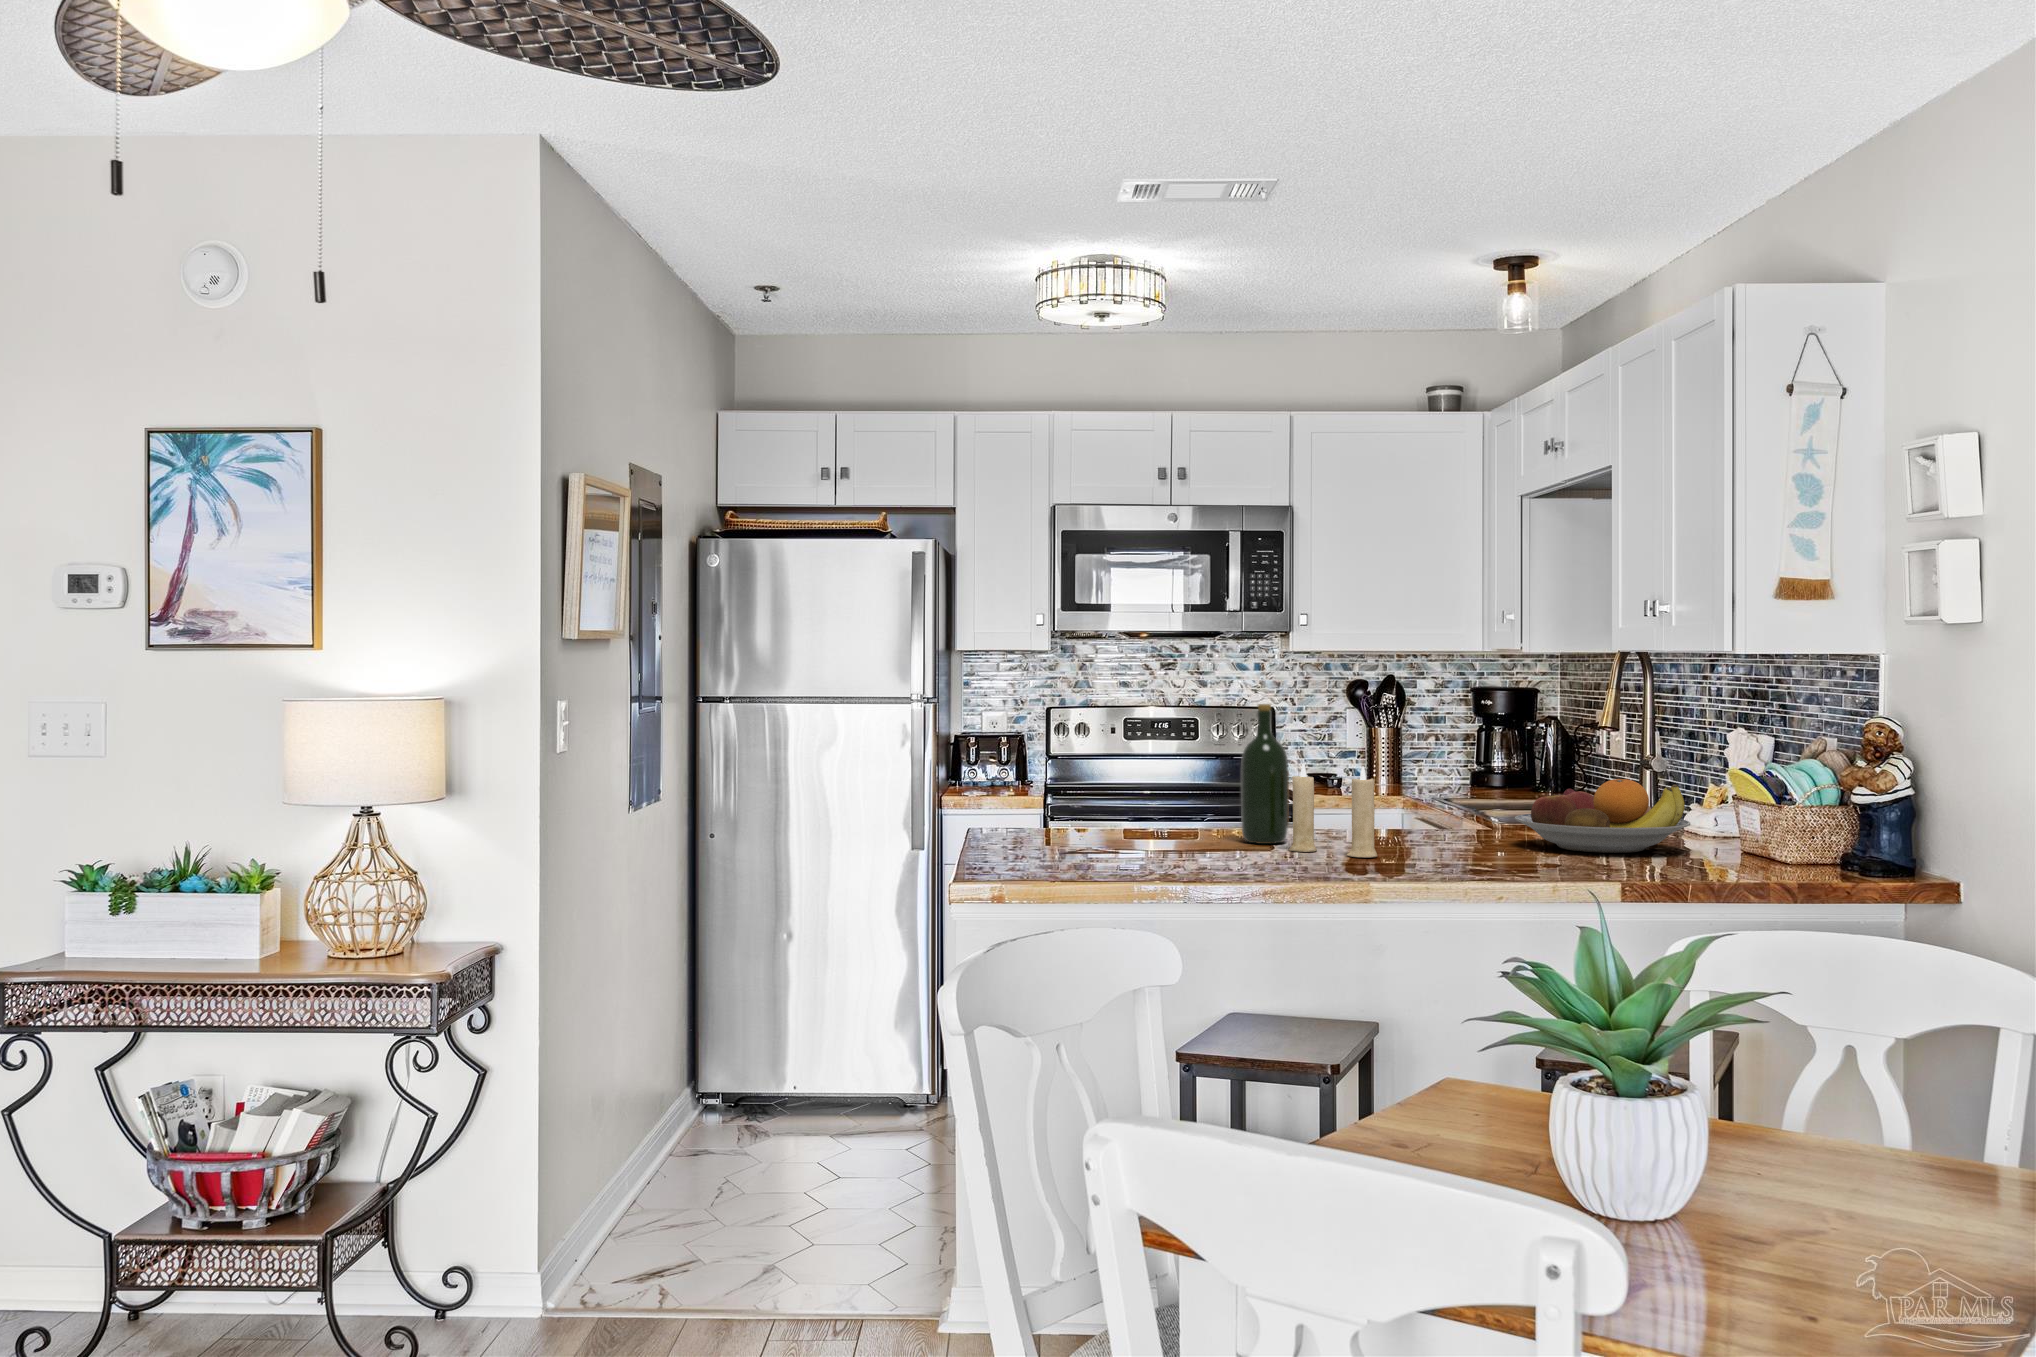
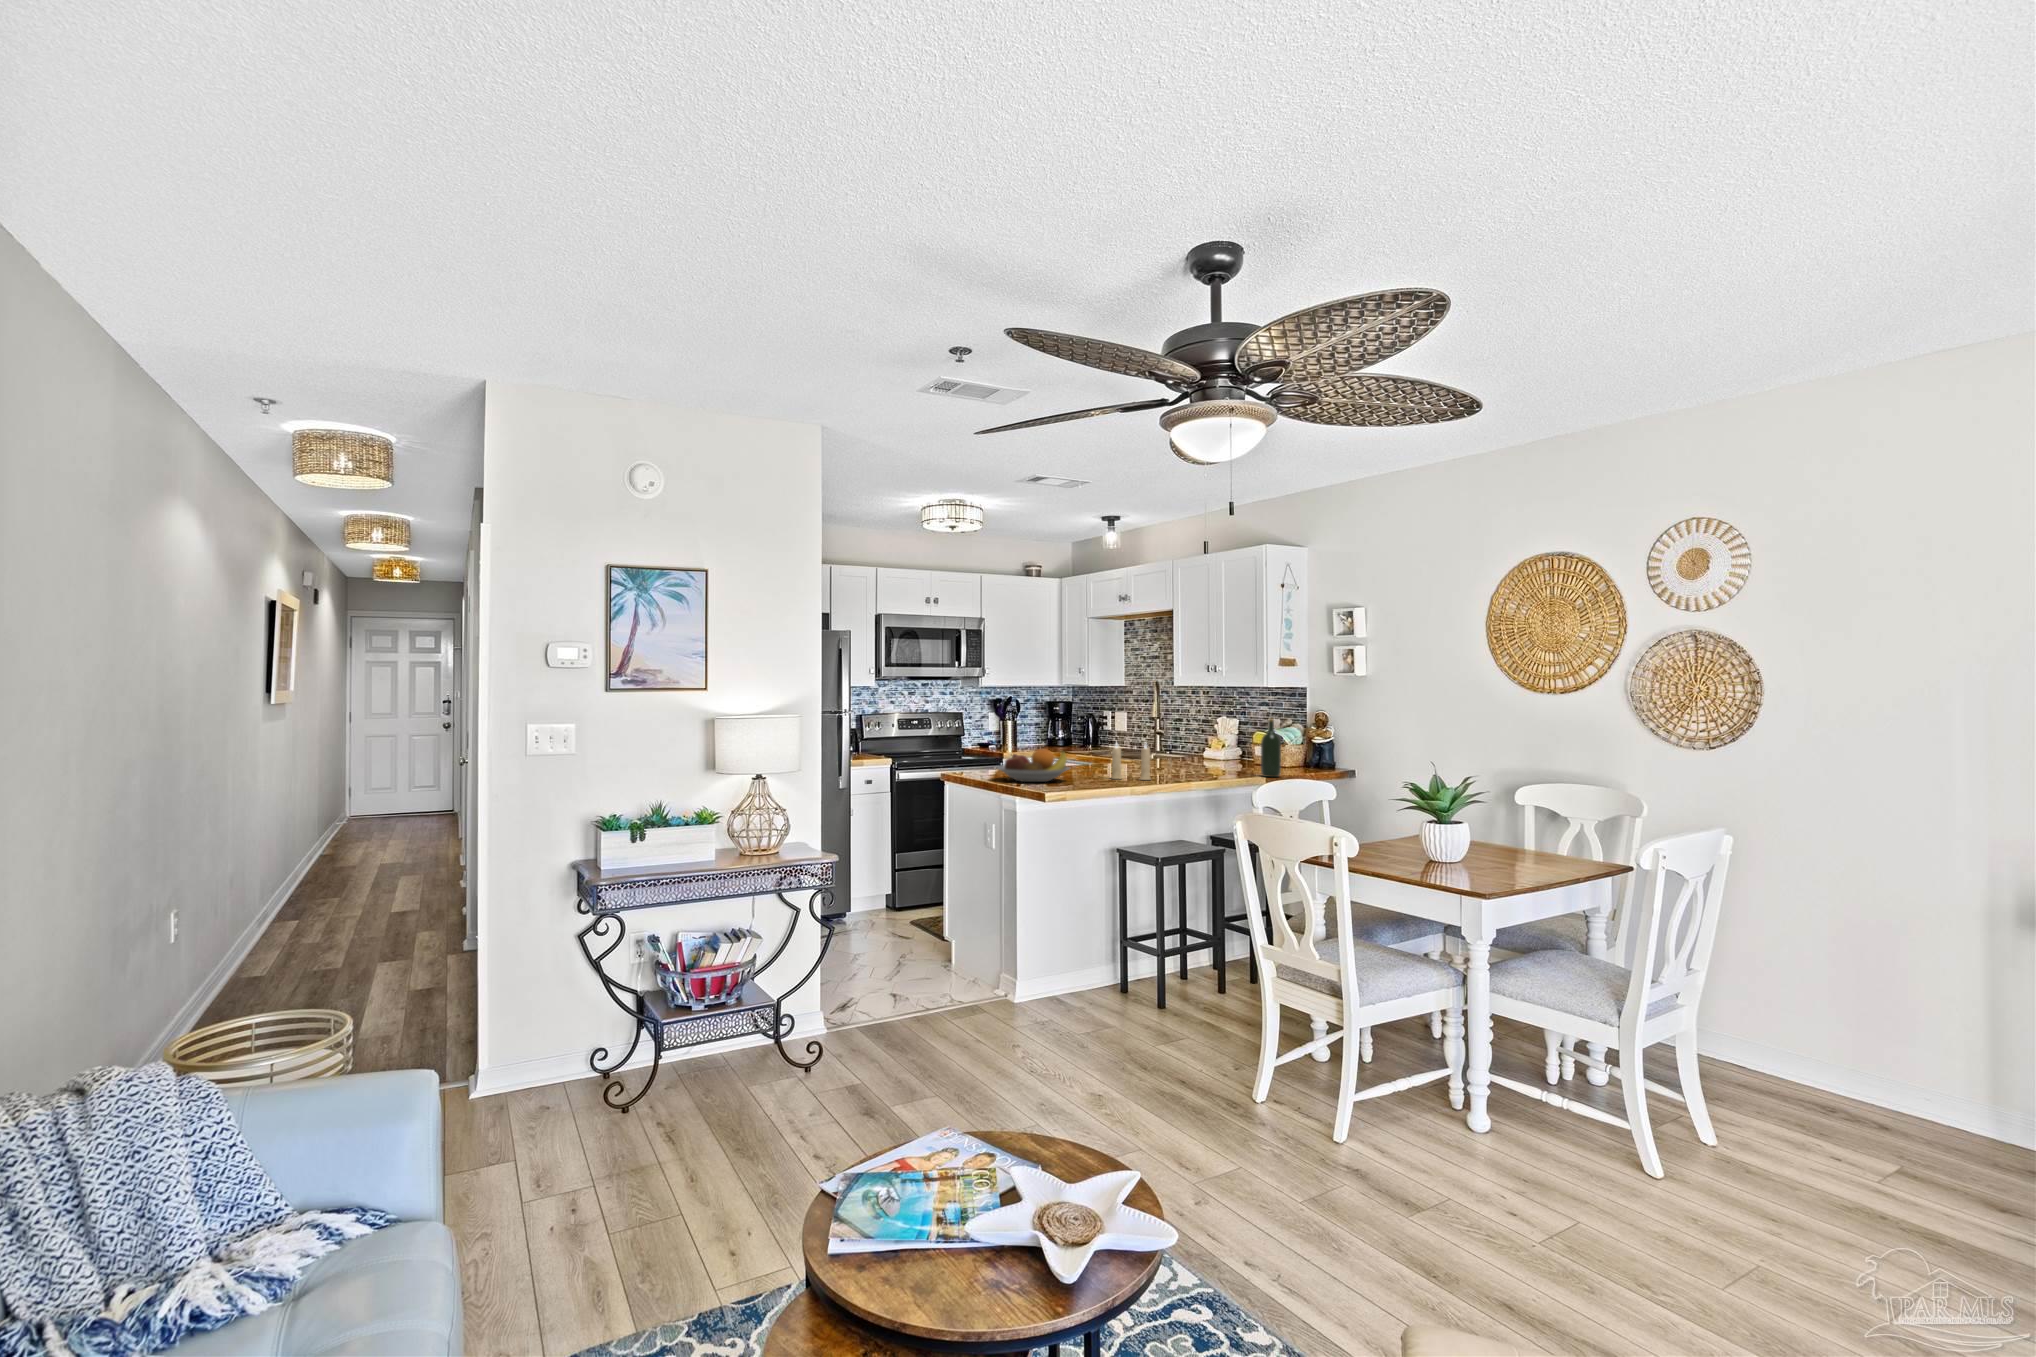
wine bottle: present [1241,704,1289,844] -> present [1261,718,1281,777]
fruit bowl: present [1515,779,1690,853] -> present [997,749,1069,782]

